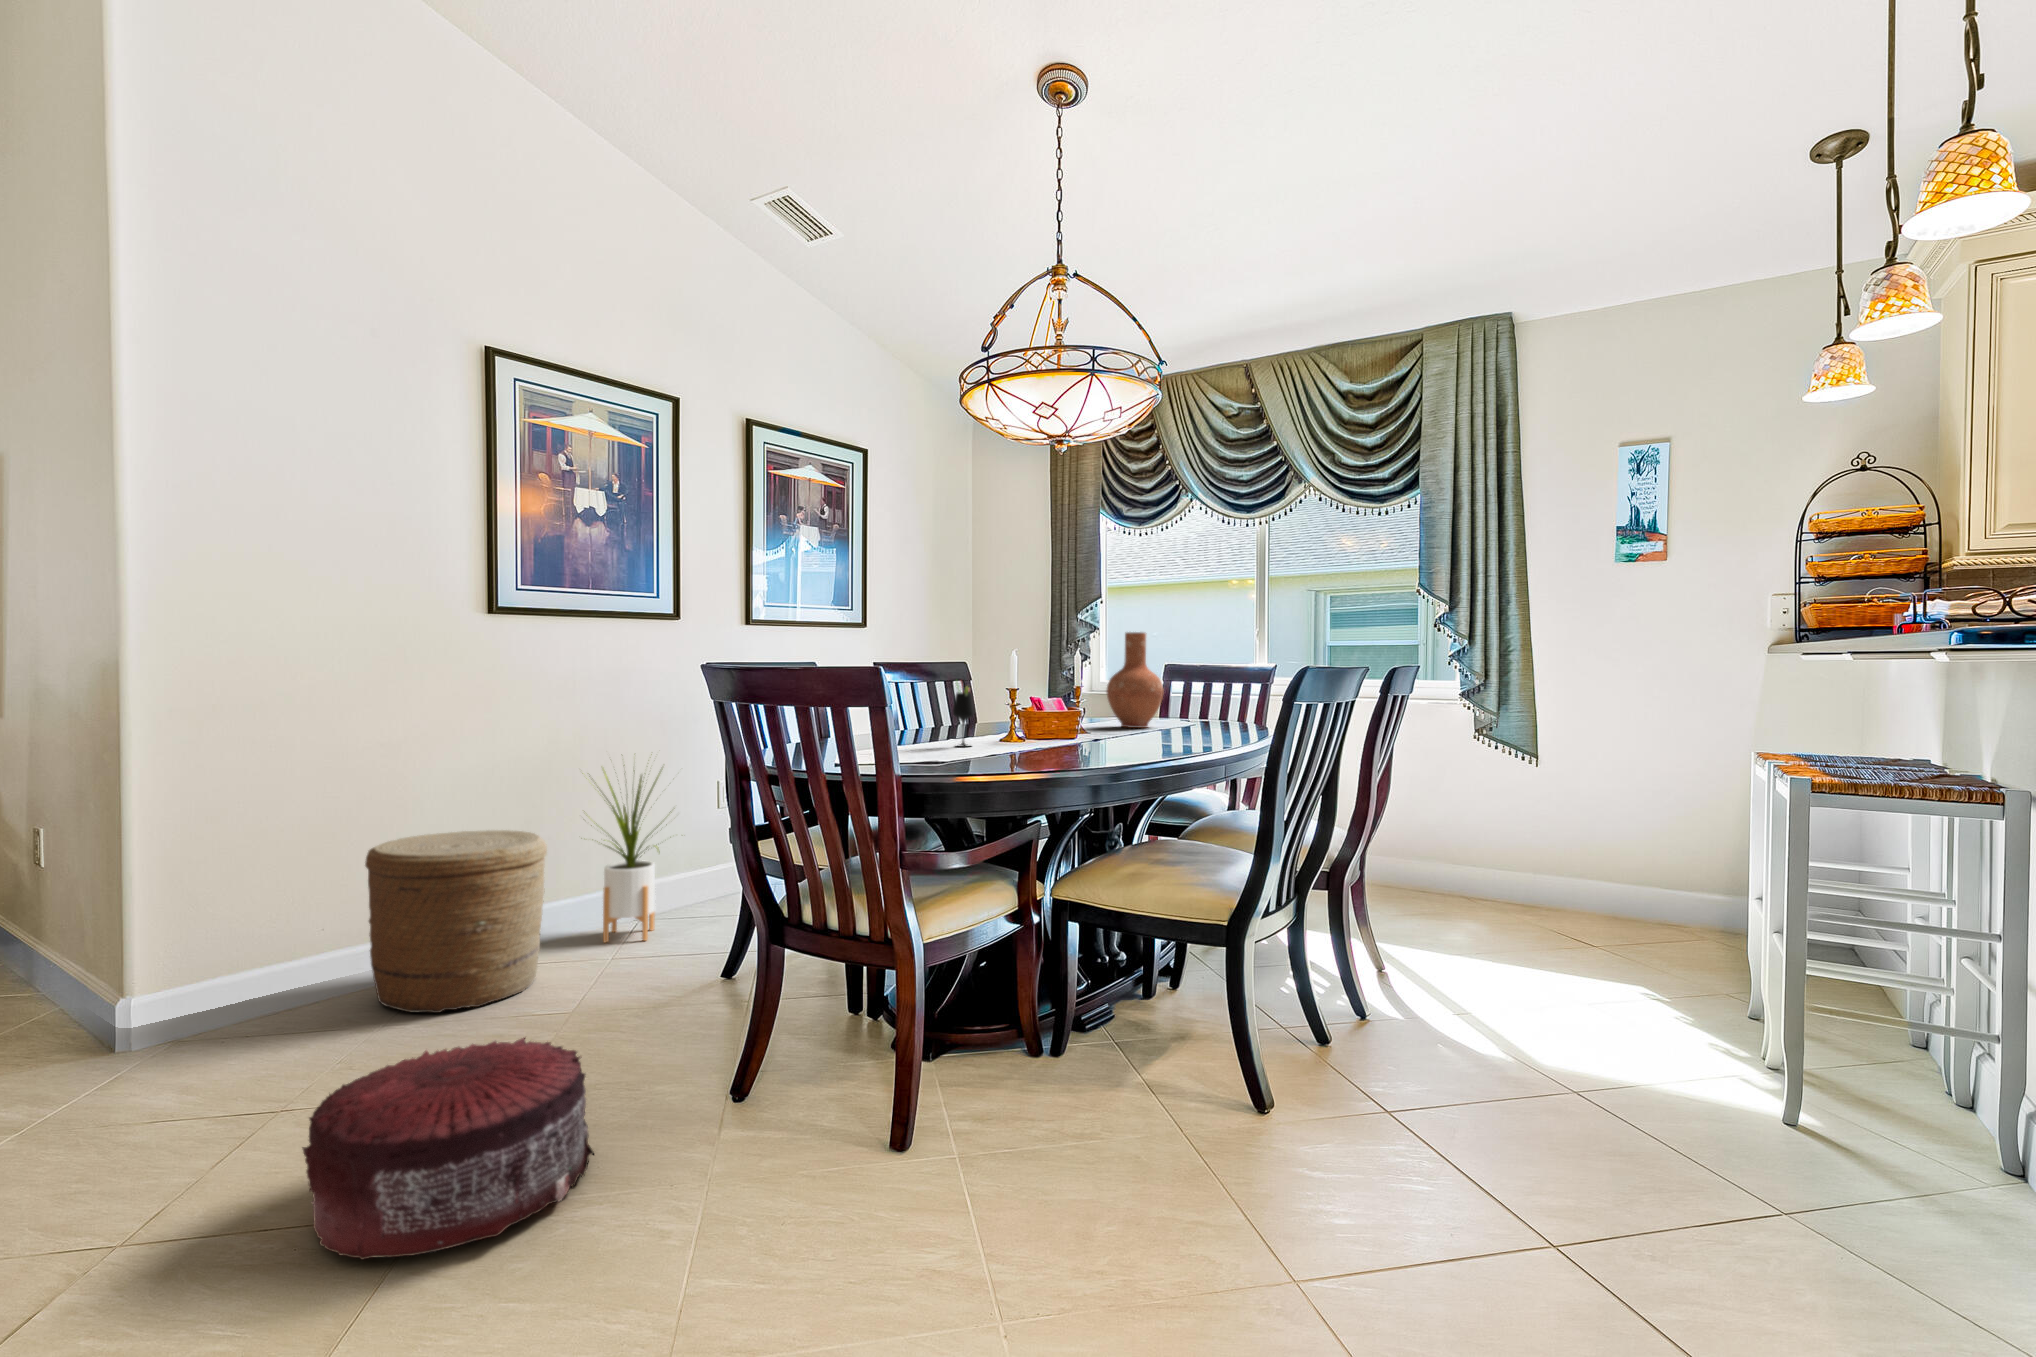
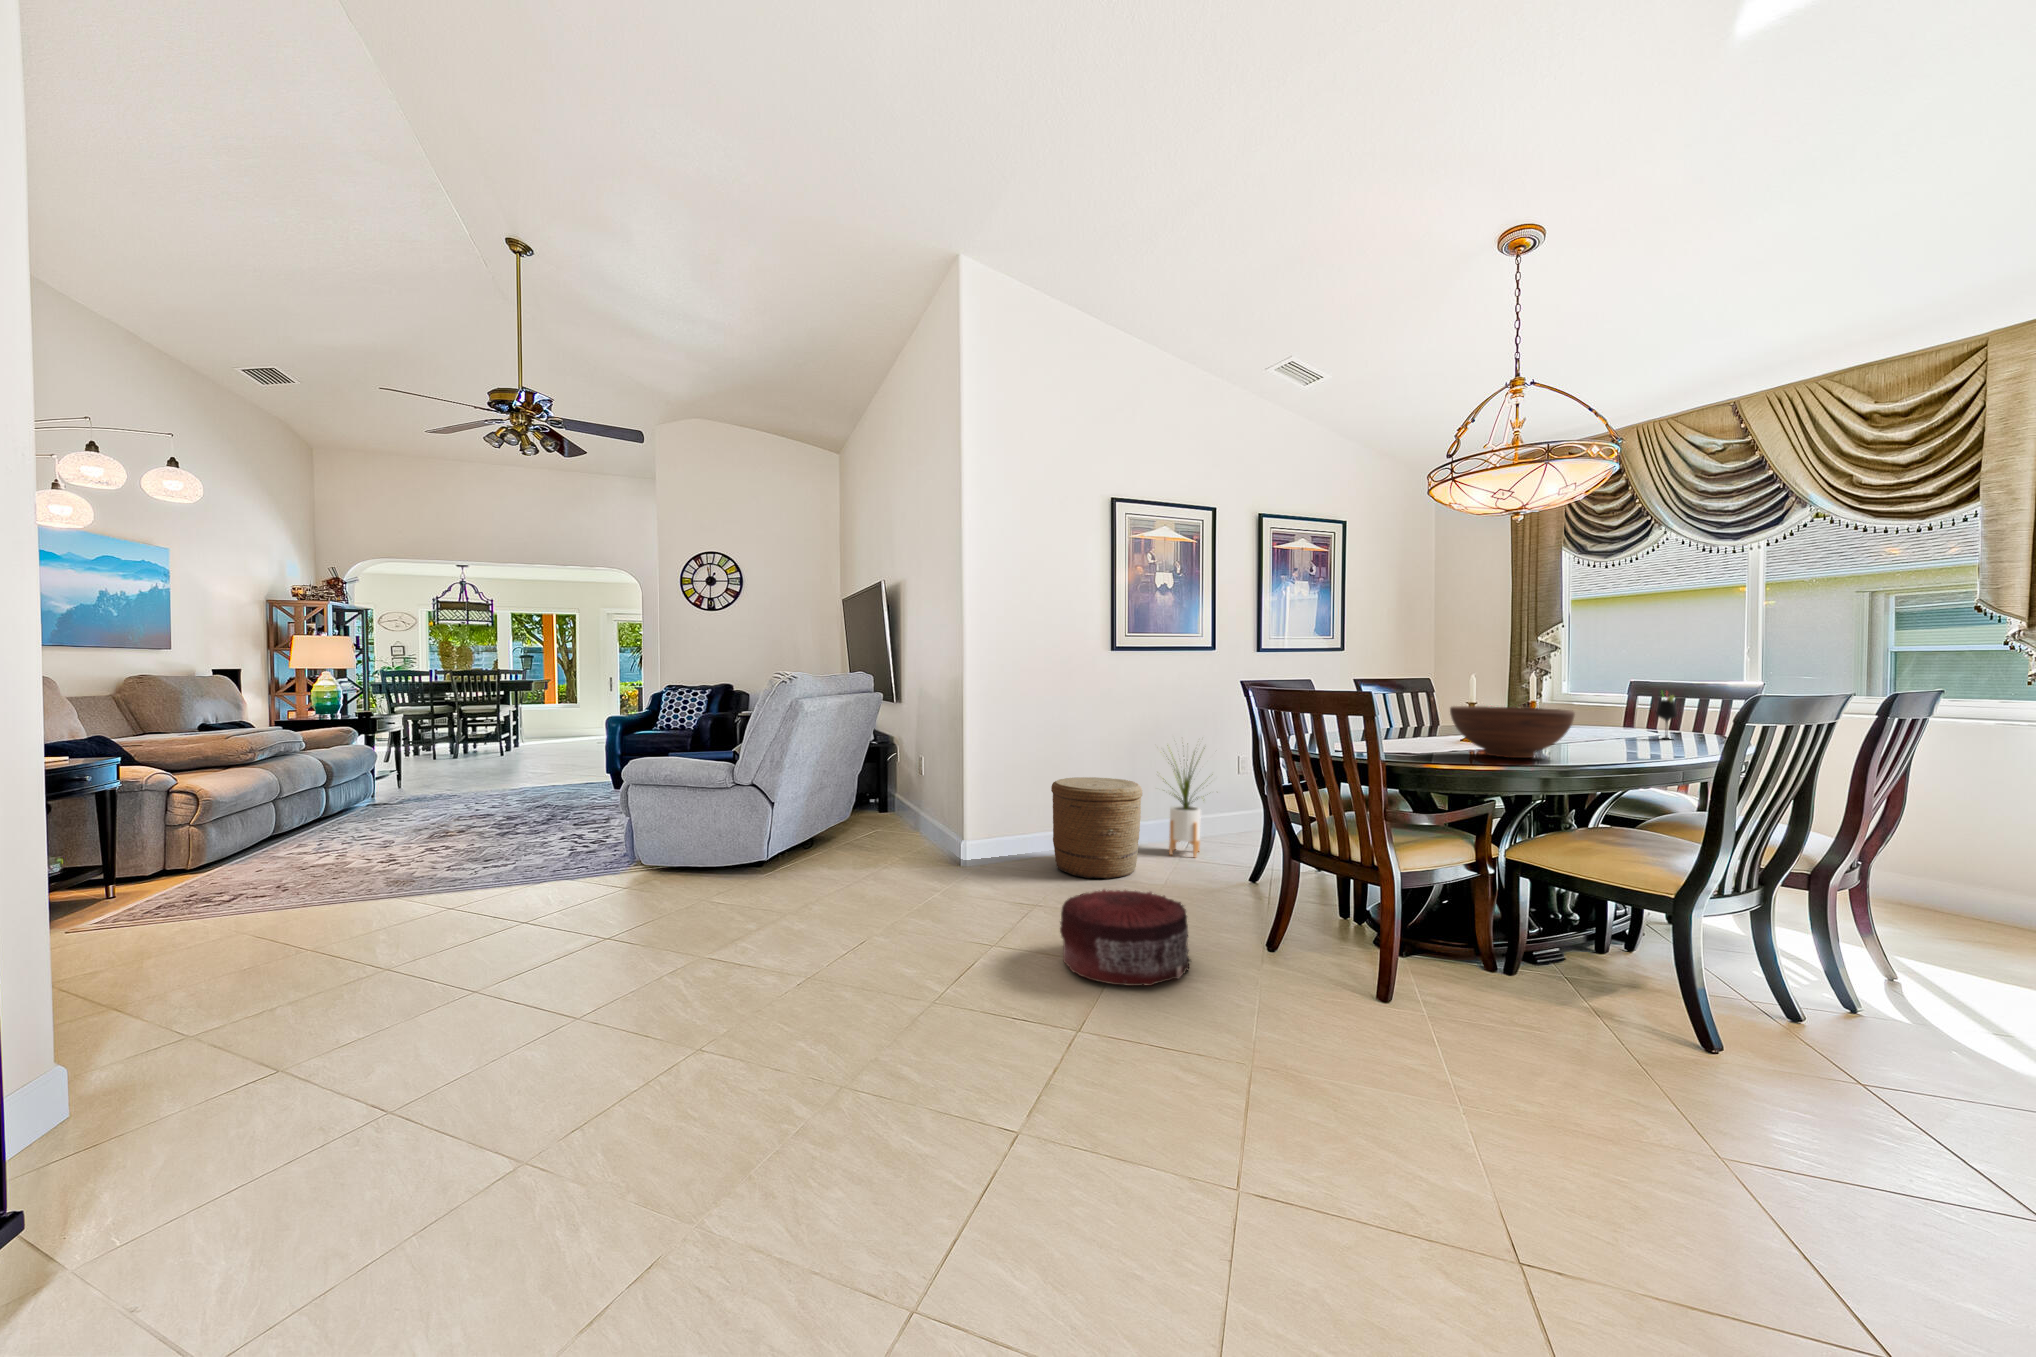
vase: present [1107,632,1164,728] -> none [1566,656,1627,736]
wine glass: present [953,687,974,747] -> present [1656,695,1677,739]
fruit bowl: none [985,694,1124,761] -> present [1450,706,1575,758]

